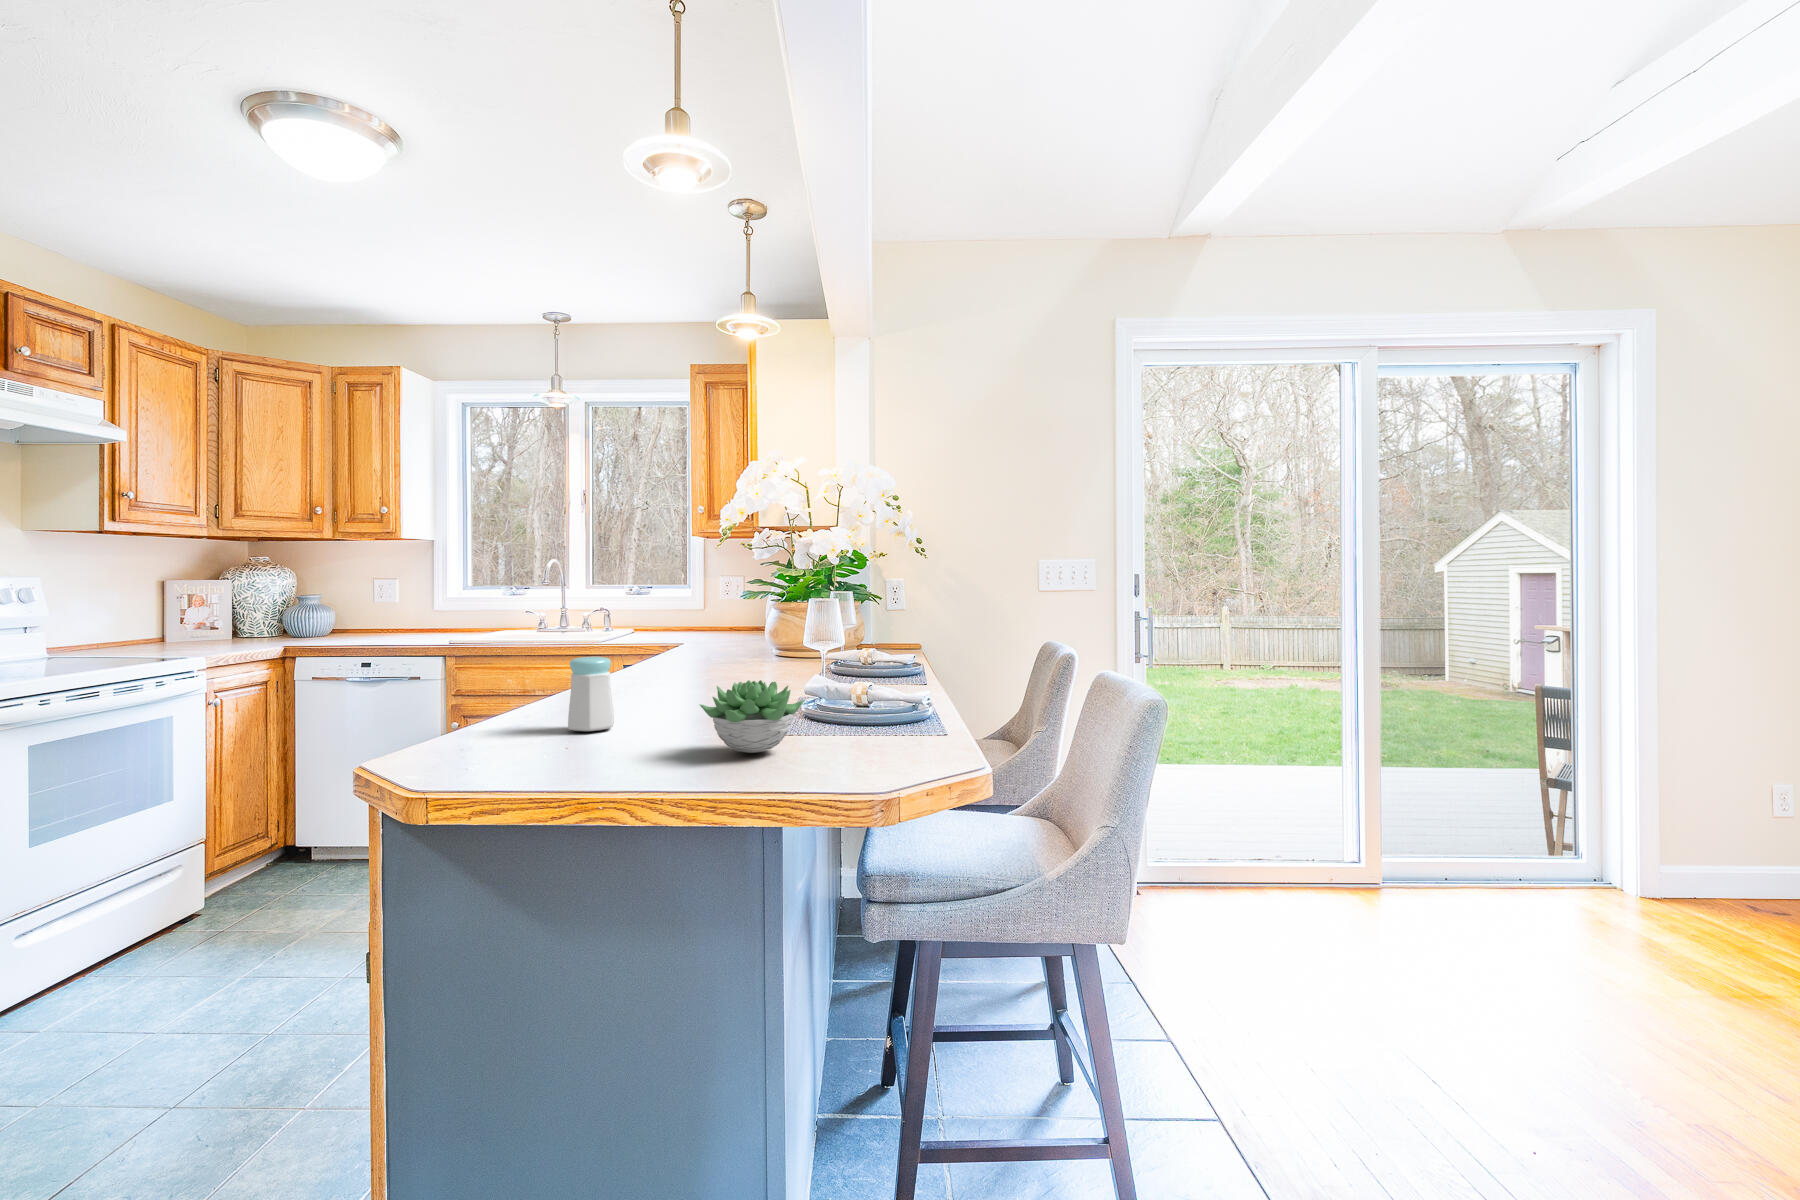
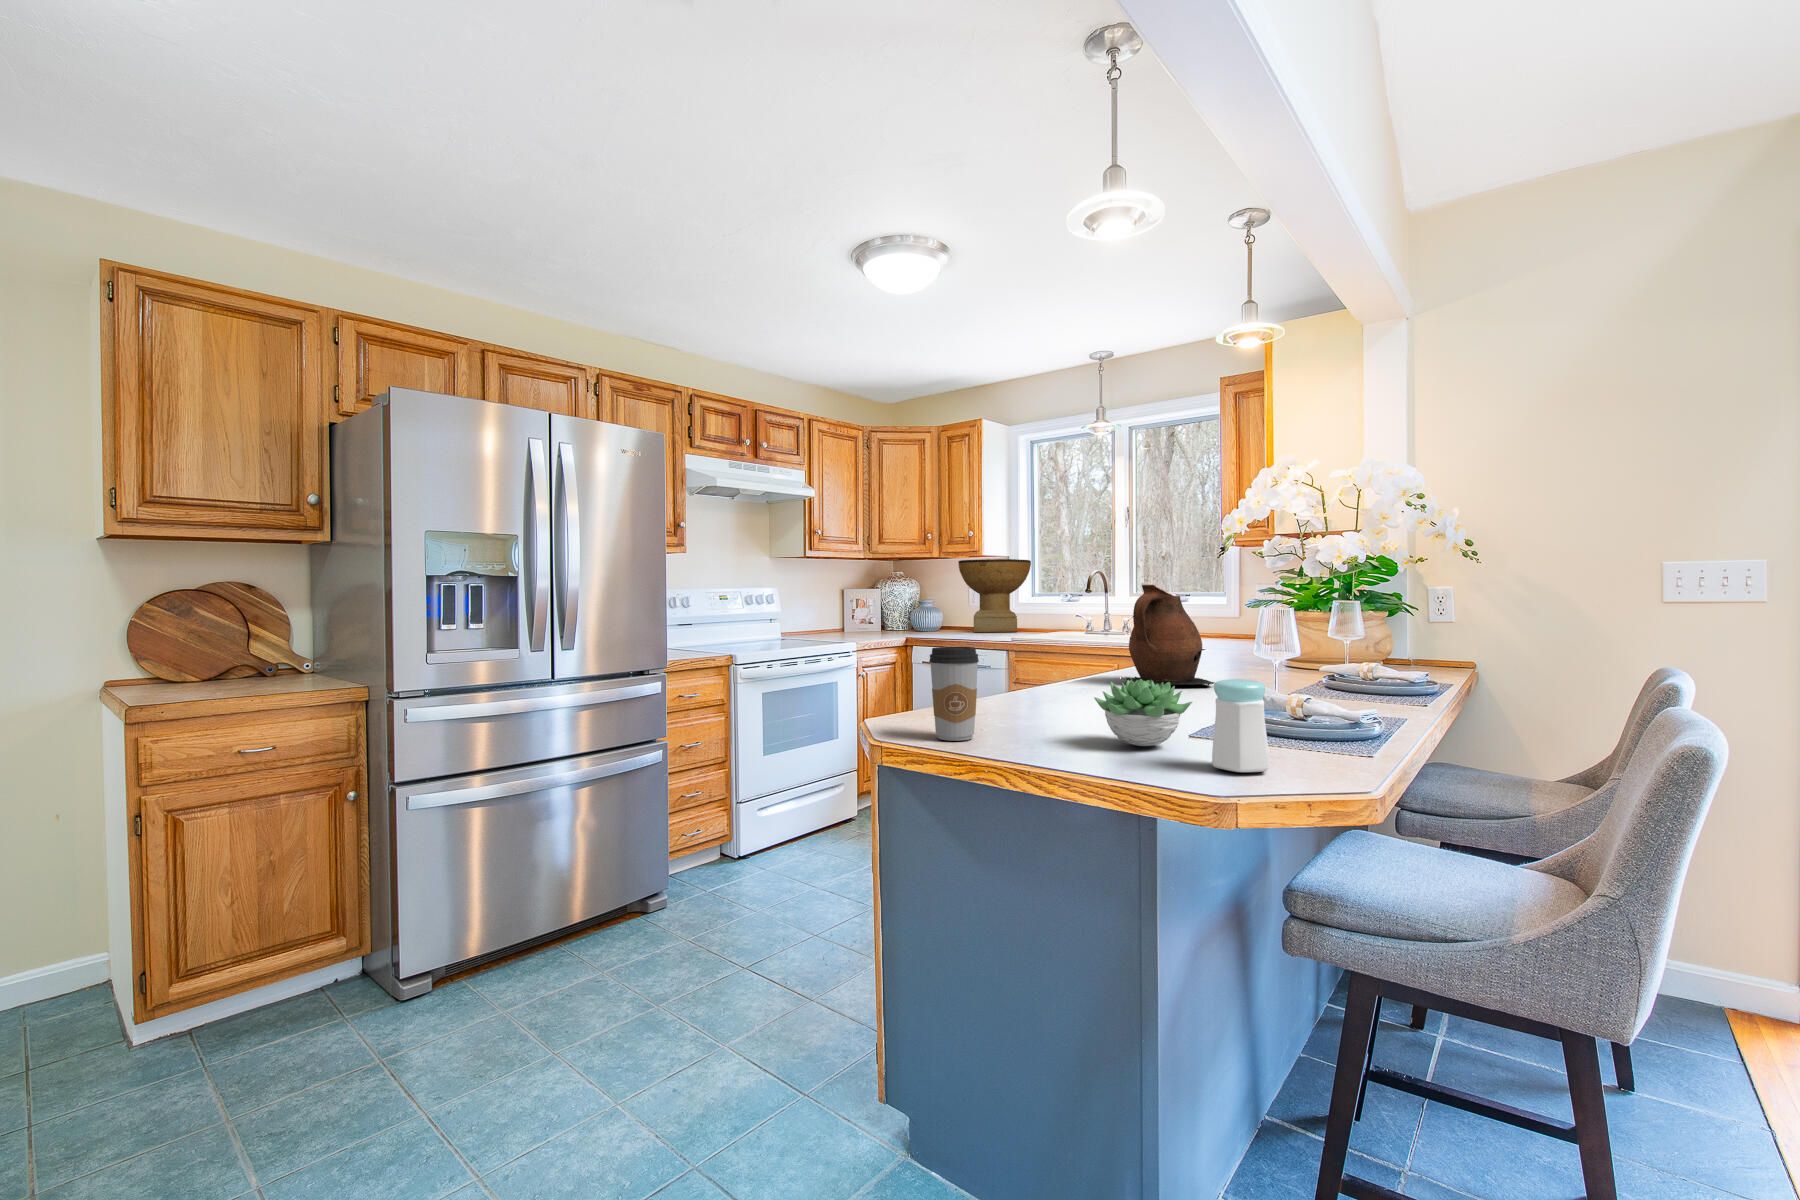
decorative bowl: none [363,544,466,635] -> present [958,559,1031,632]
ceramic pitcher: none [645,578,745,686] -> present [1126,585,1214,686]
coffee cup: none [488,654,558,776] -> present [929,647,979,741]
salt shaker: present [568,657,614,731] -> present [1212,679,1269,772]

